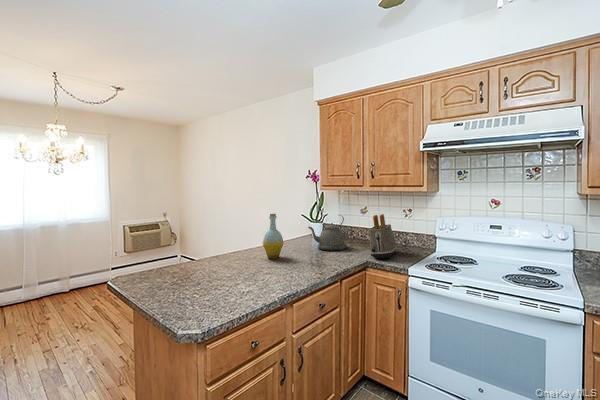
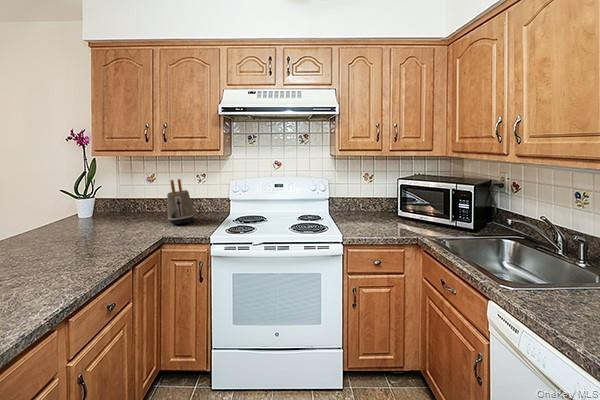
bottle: present [263,214,284,259] -> none [30,179,61,237]
kettle: present [308,215,347,251] -> none [86,182,136,224]

